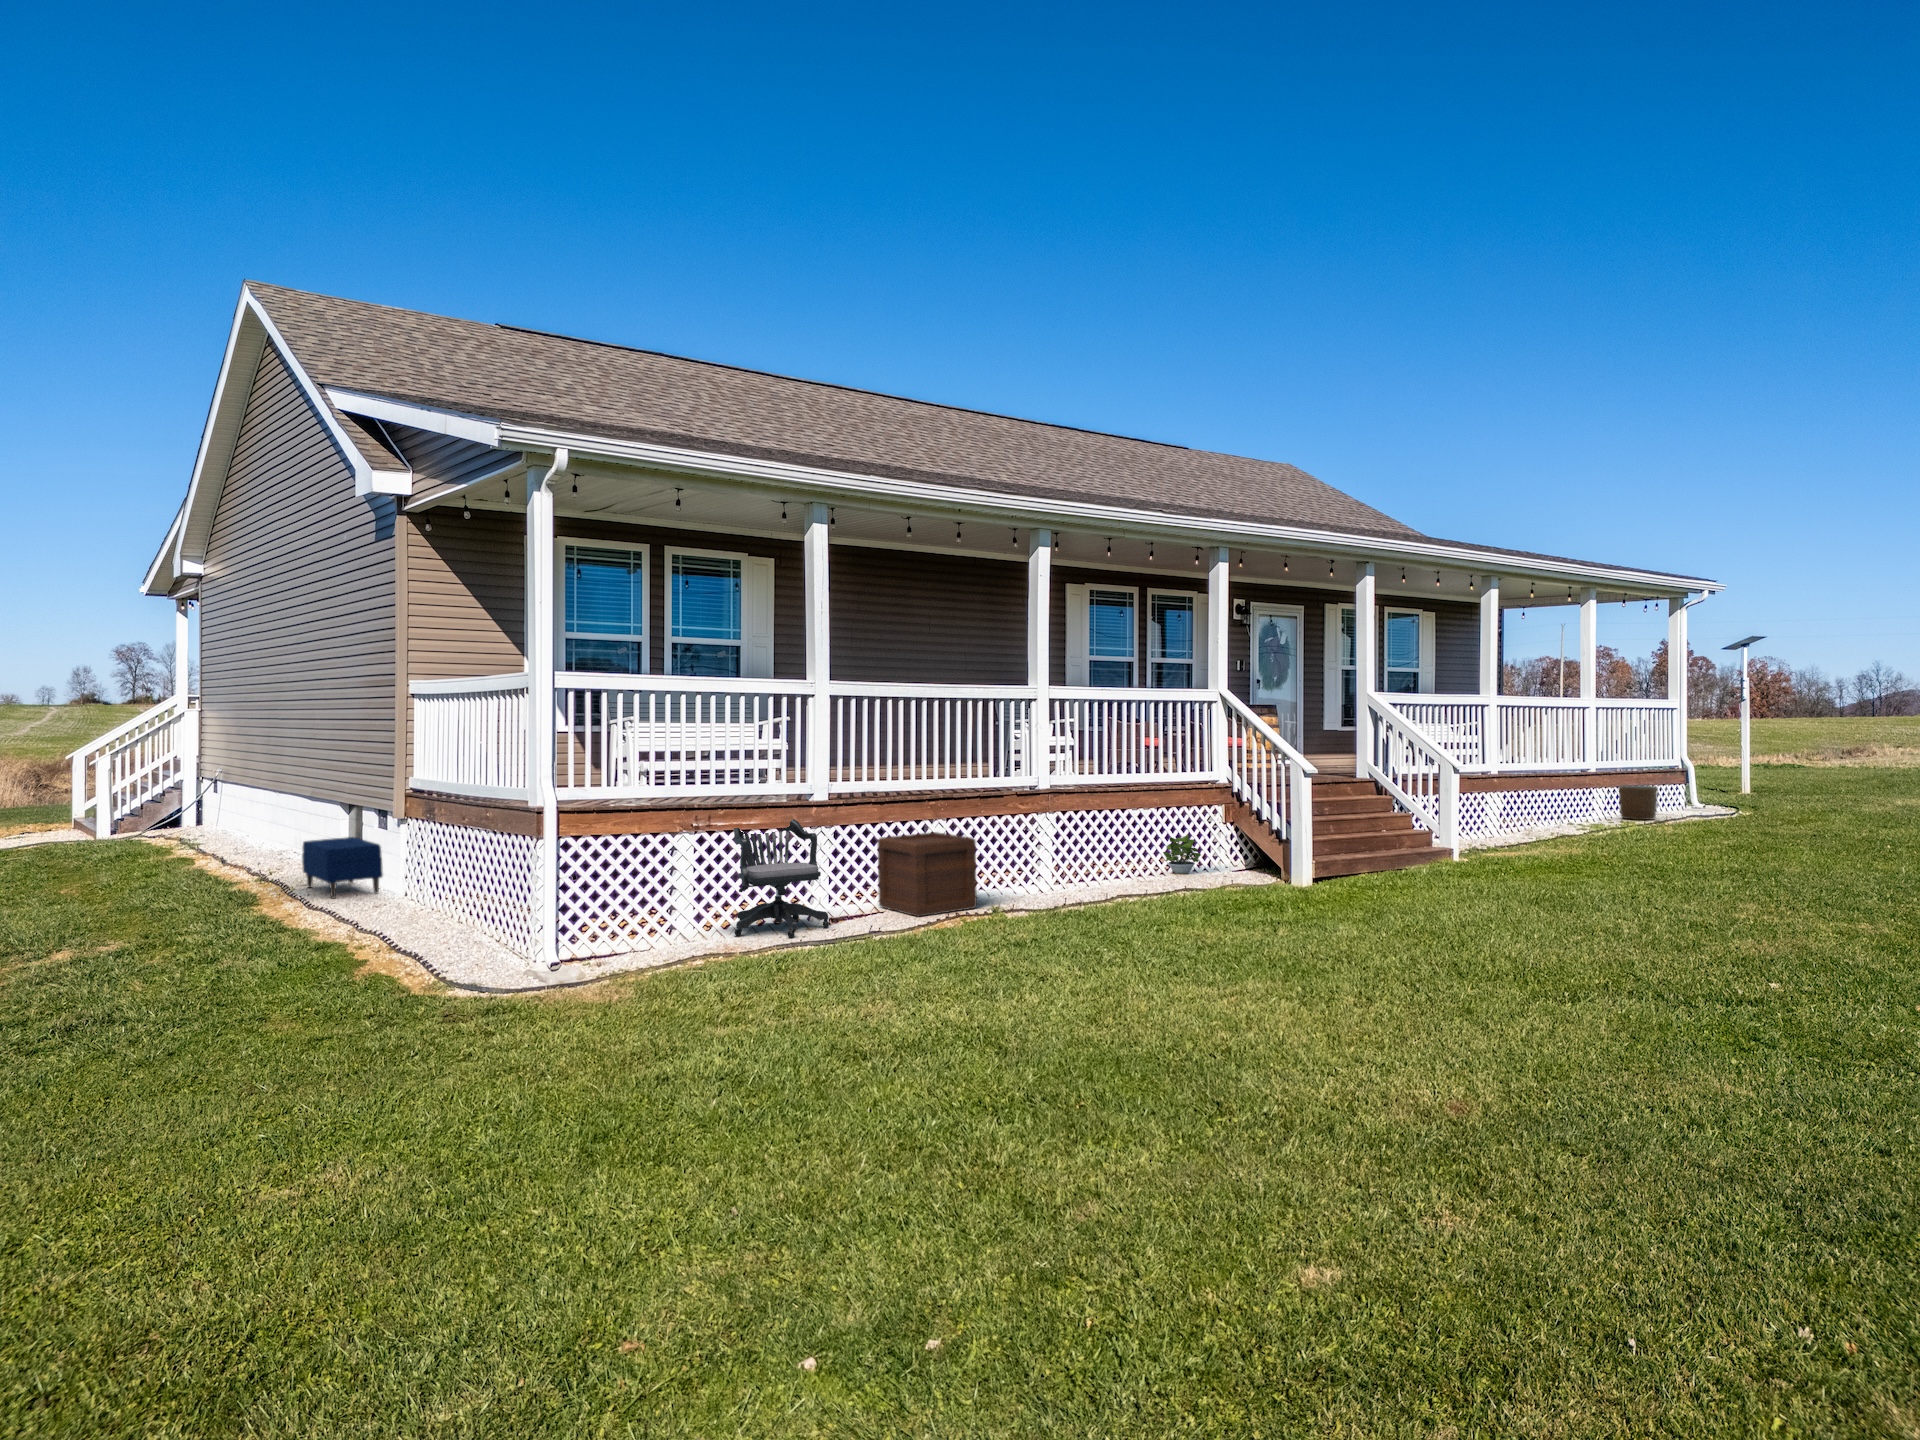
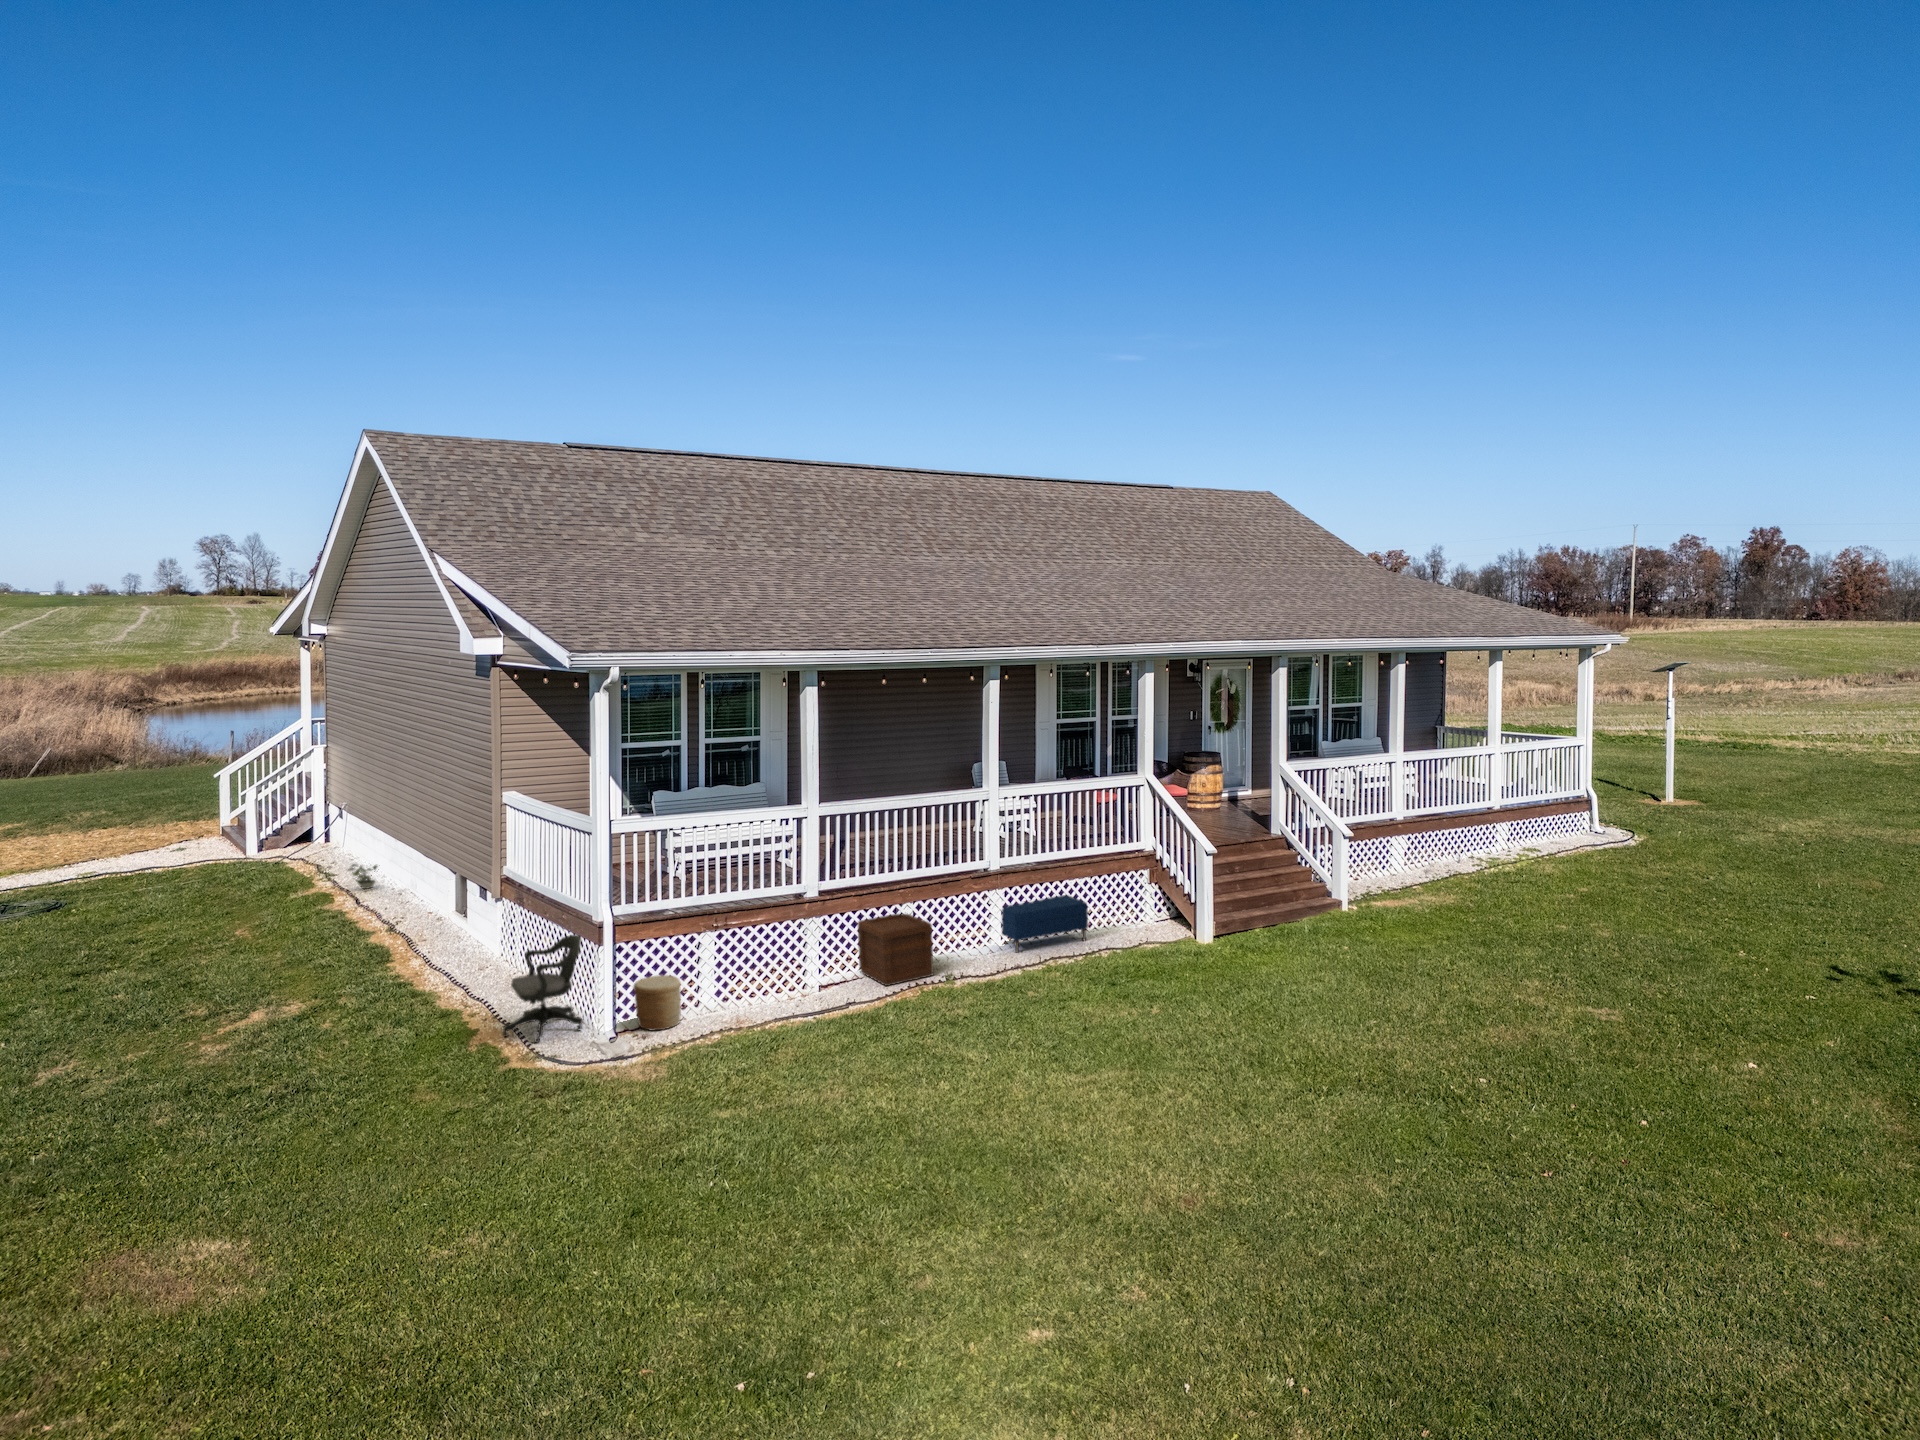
woven basket: present [1619,785,1658,820] -> present [634,975,681,1031]
chair: present [734,819,829,938] -> present [503,935,583,1042]
potted plant: present [1163,835,1201,874] -> present [349,864,377,889]
bench: present [302,837,383,898] -> present [1002,895,1088,953]

